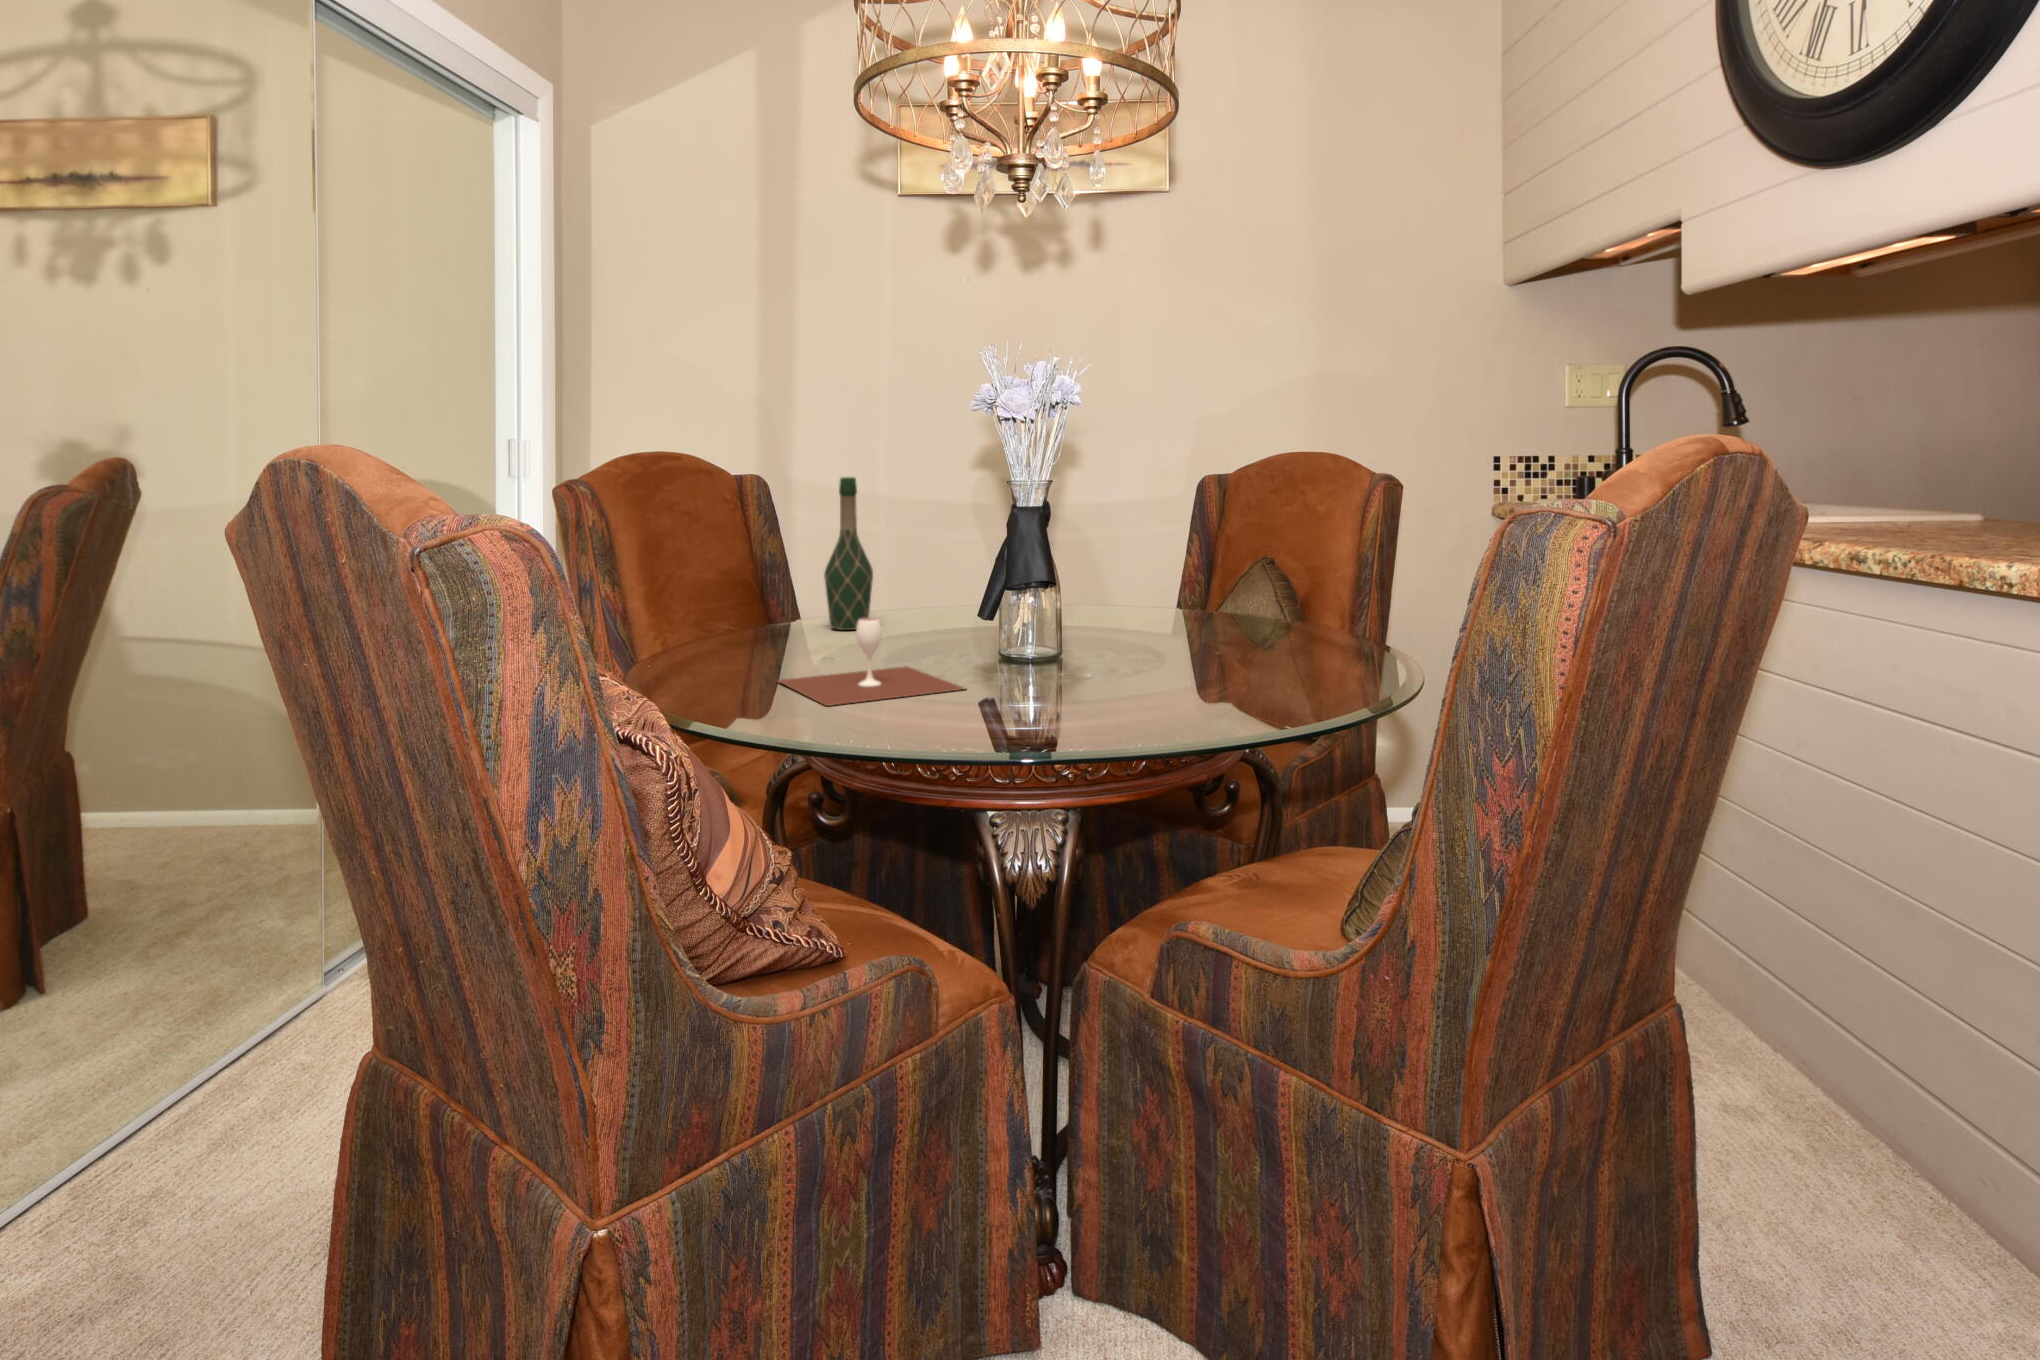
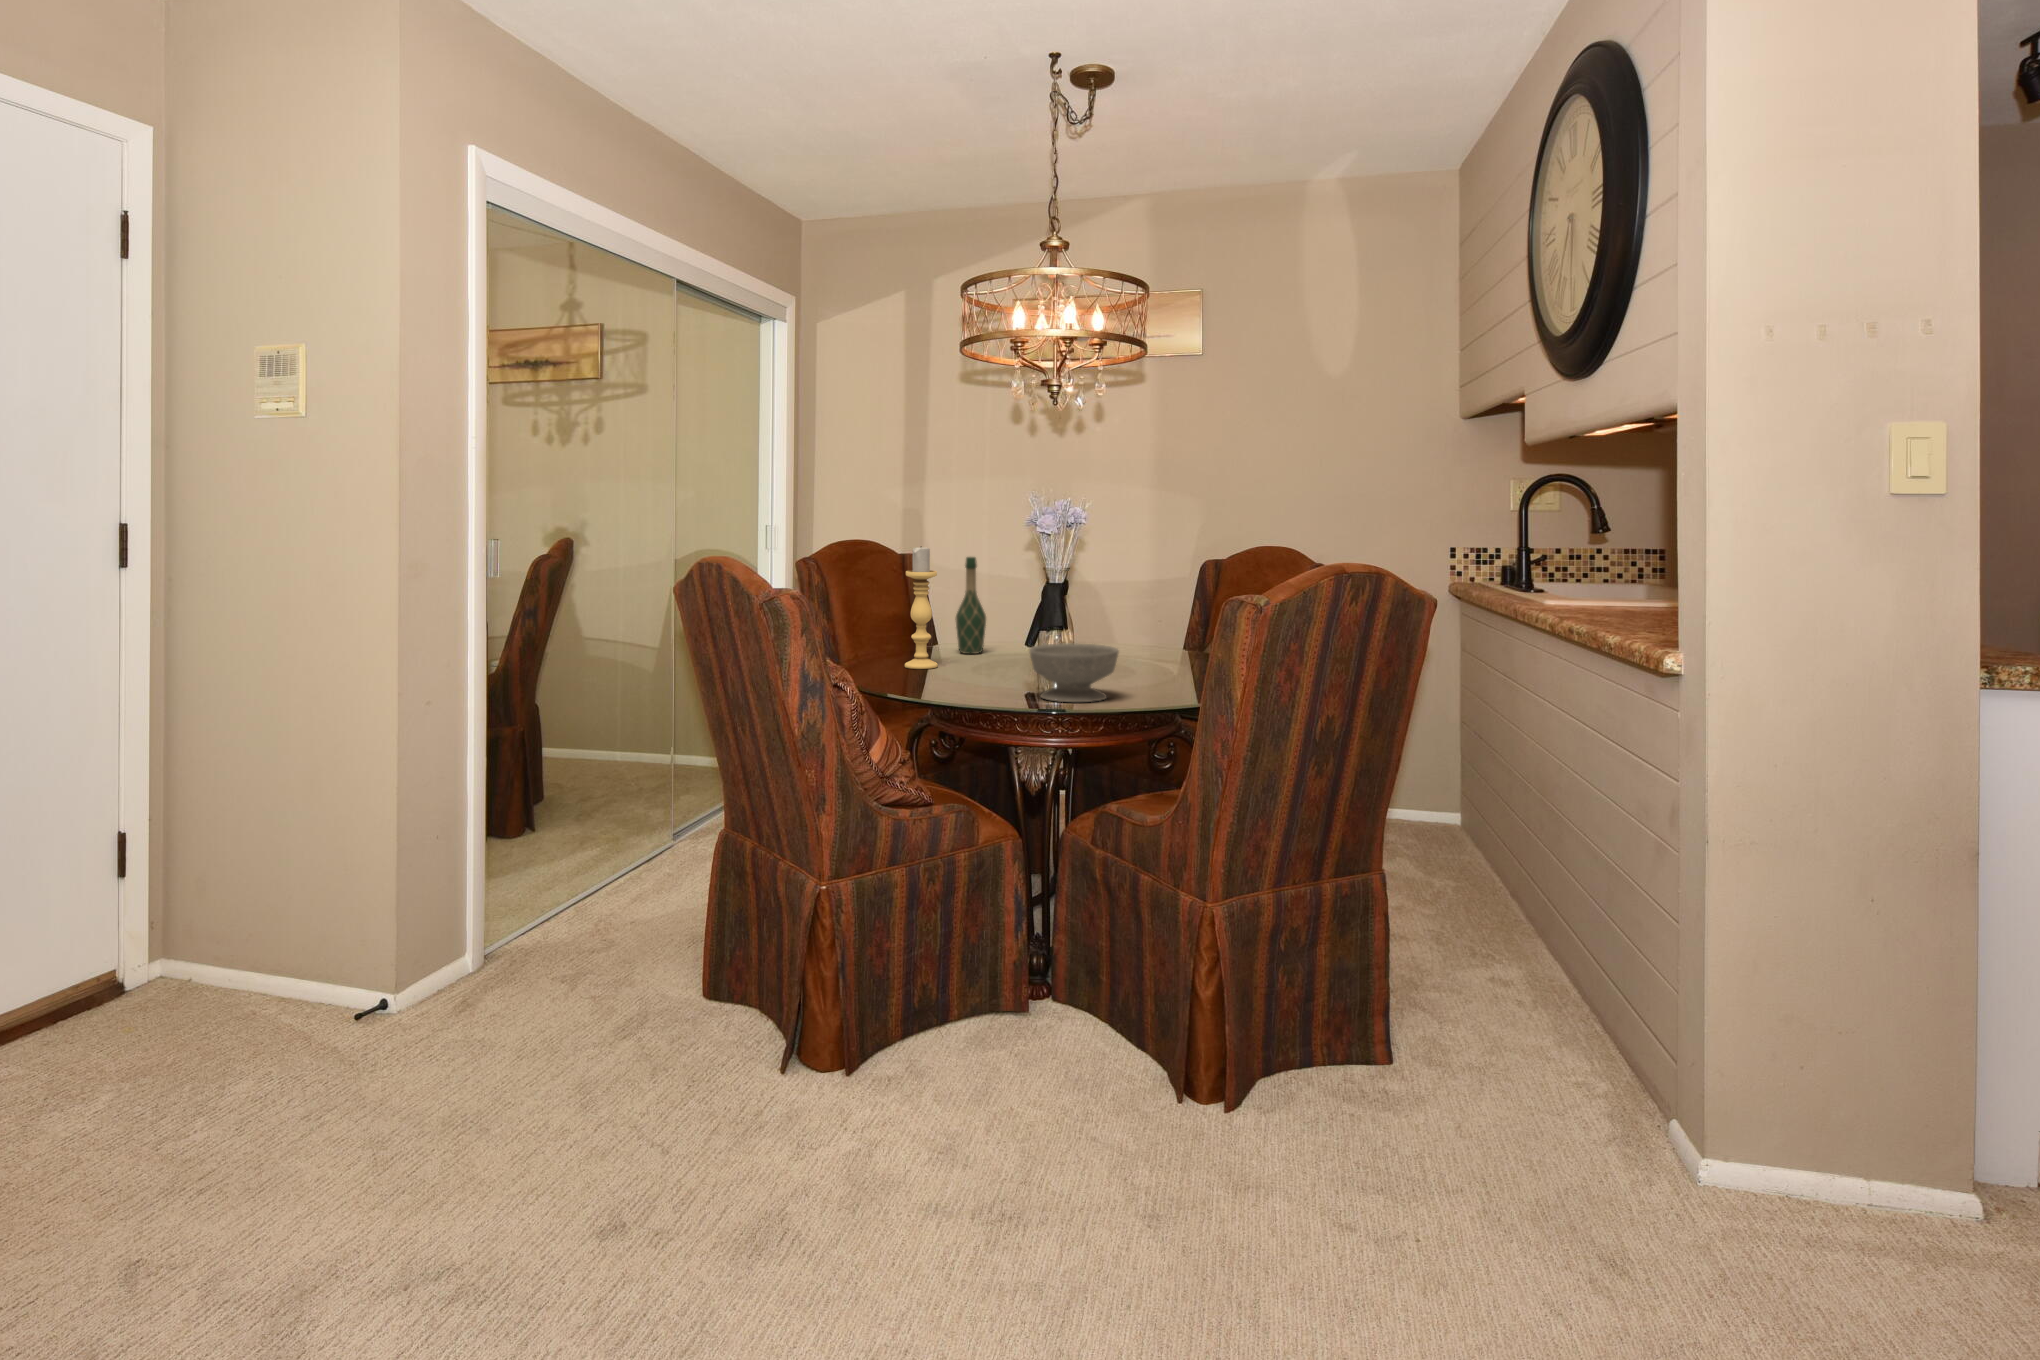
candle holder: none [751,454,807,663] -> present [905,546,938,669]
bowl: none [1002,612,1164,723] -> present [1029,643,1119,702]
wine glass: present [779,618,967,706] -> none [915,643,1019,690]

